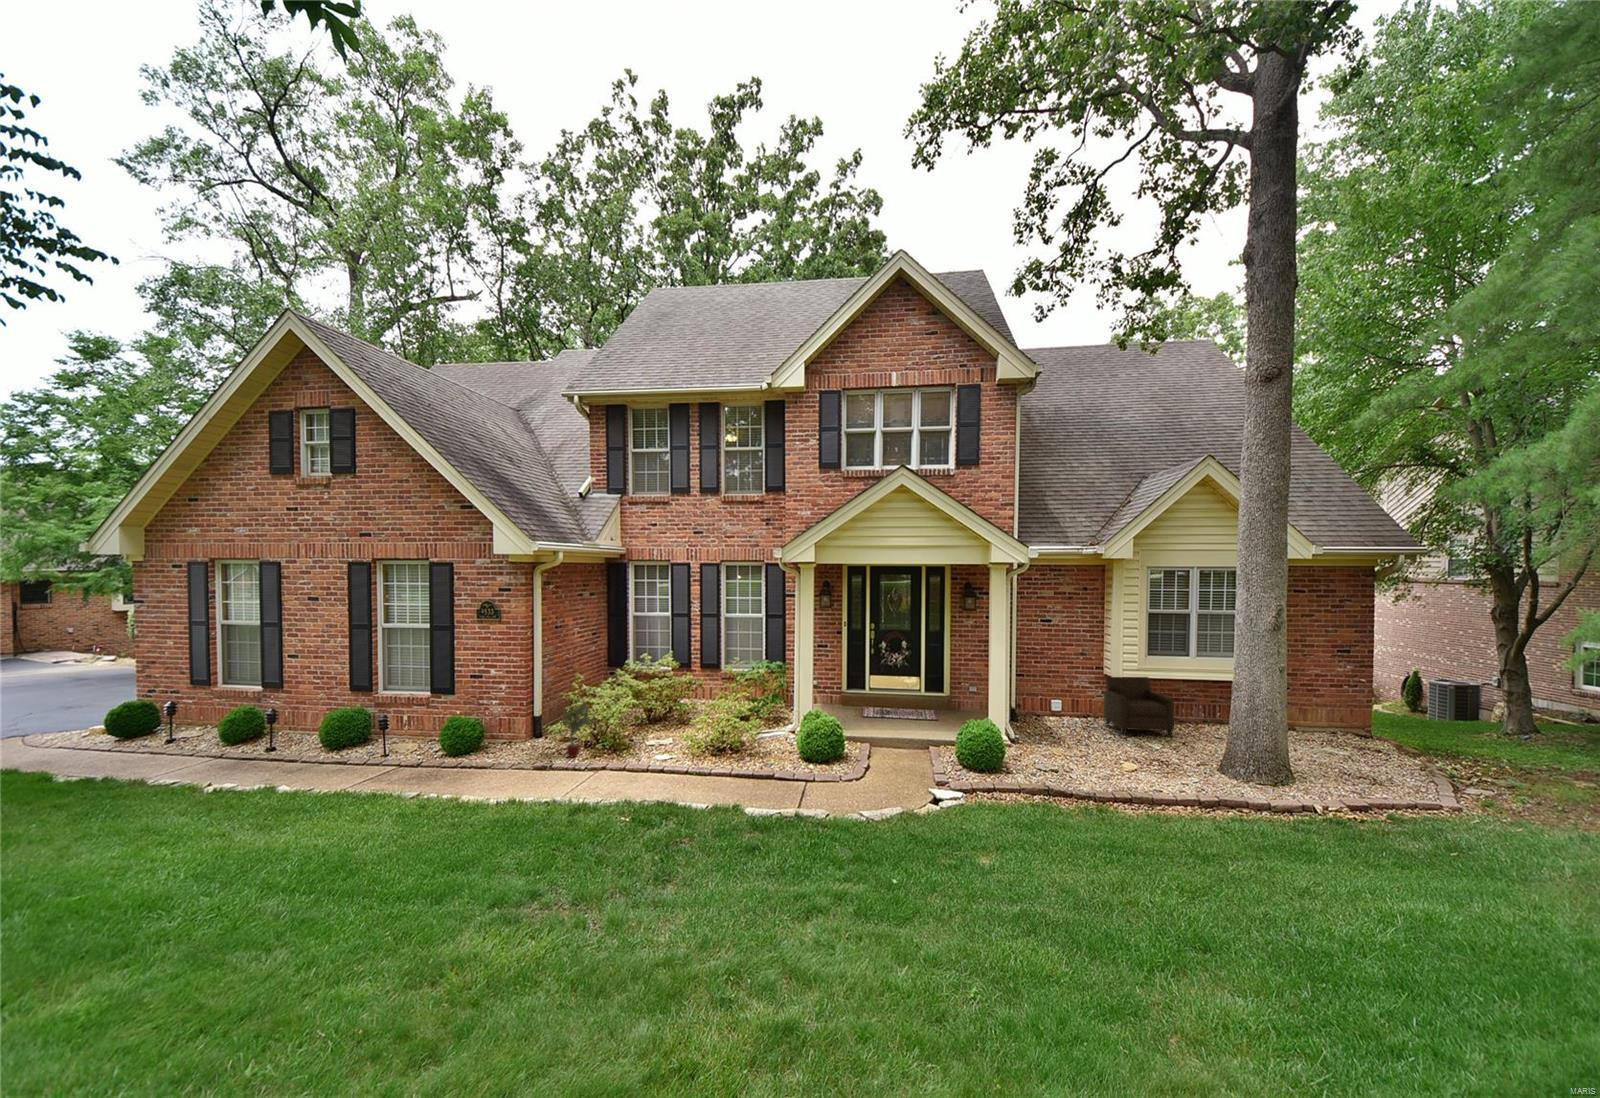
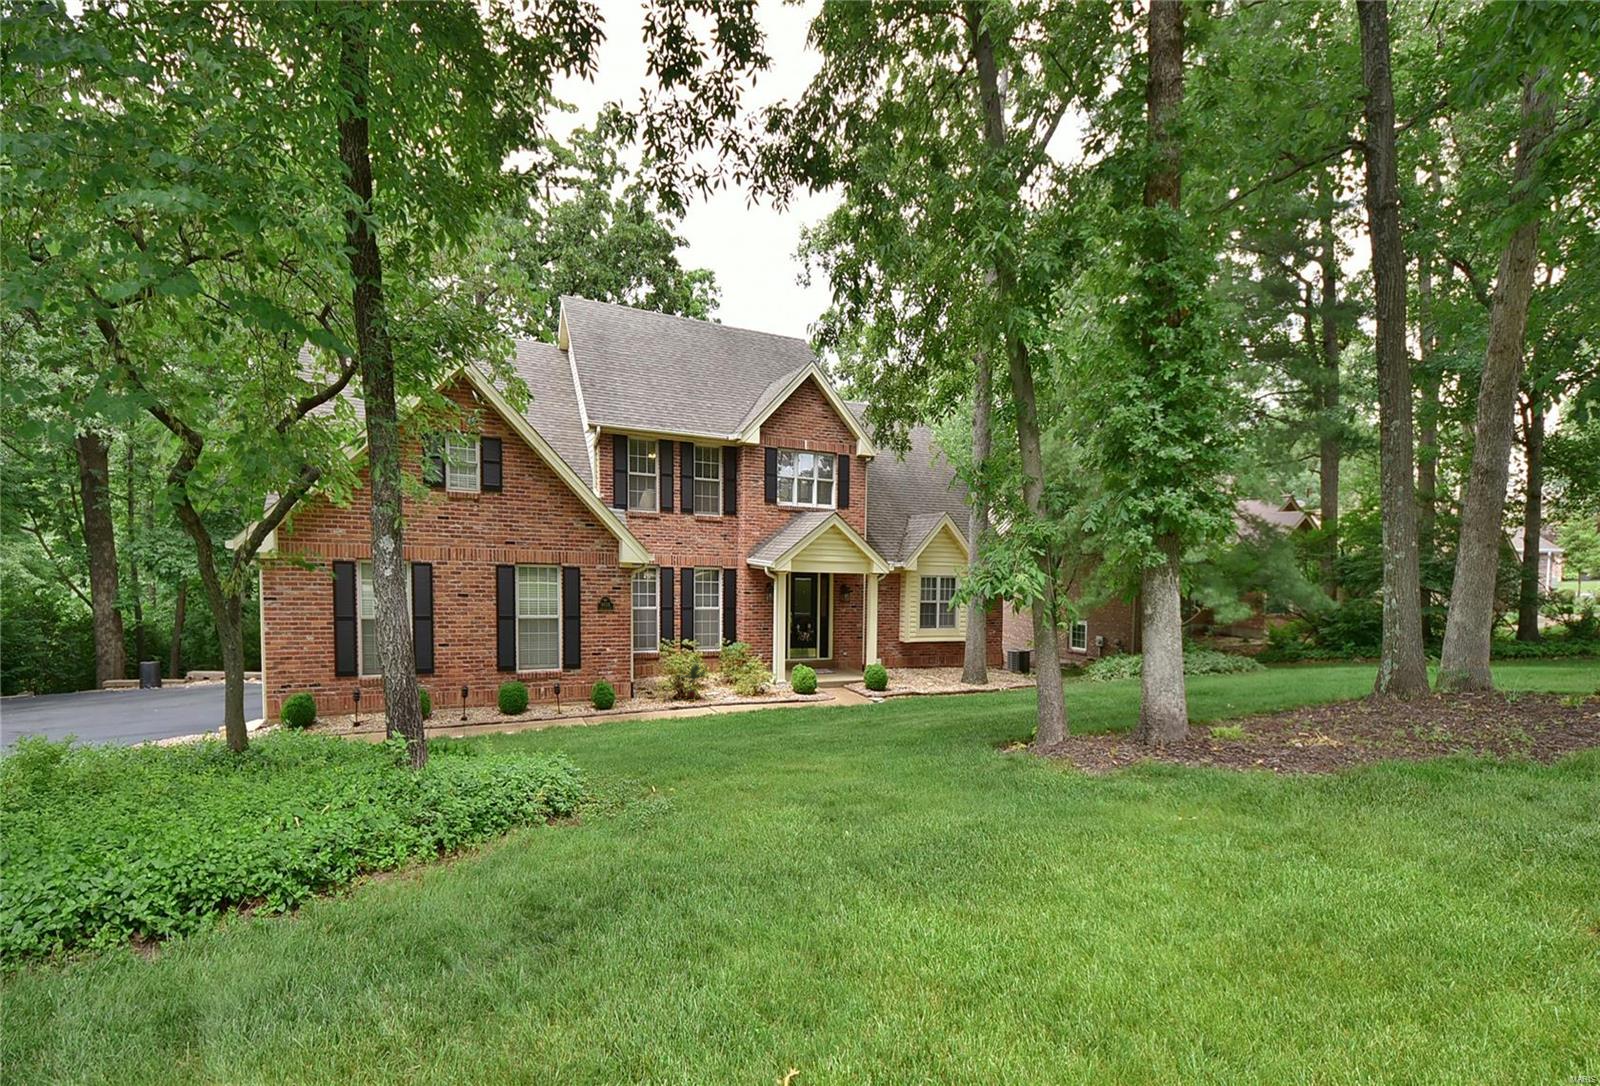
chair: present [1104,675,1174,737] -> none [904,634,943,673]

